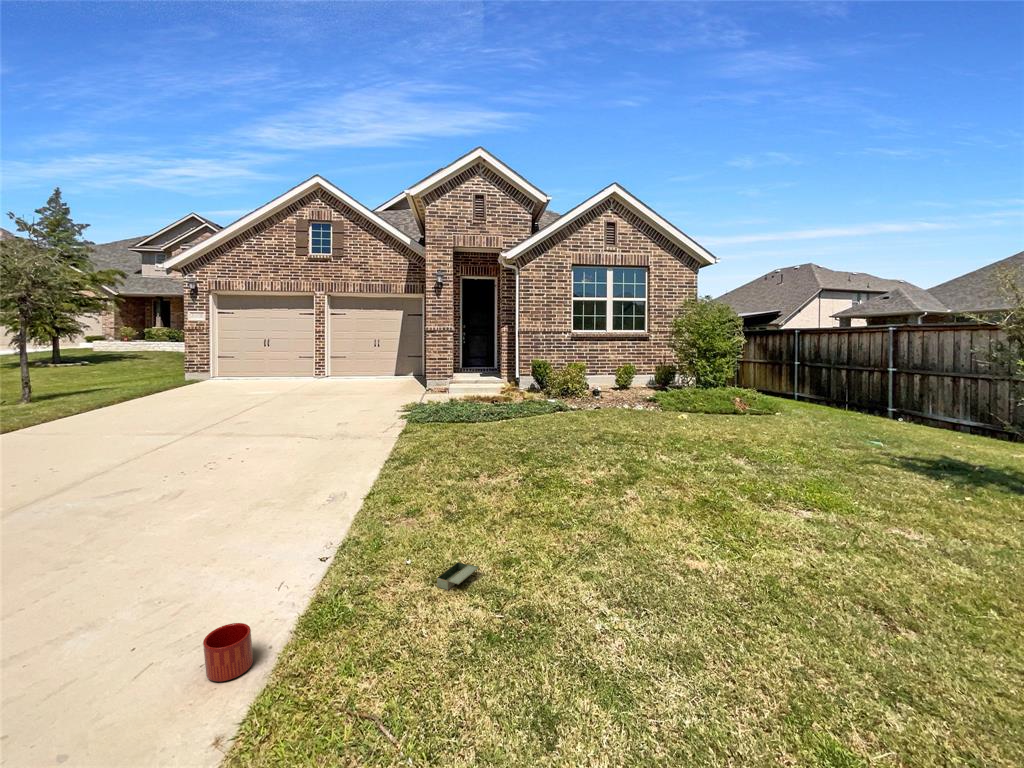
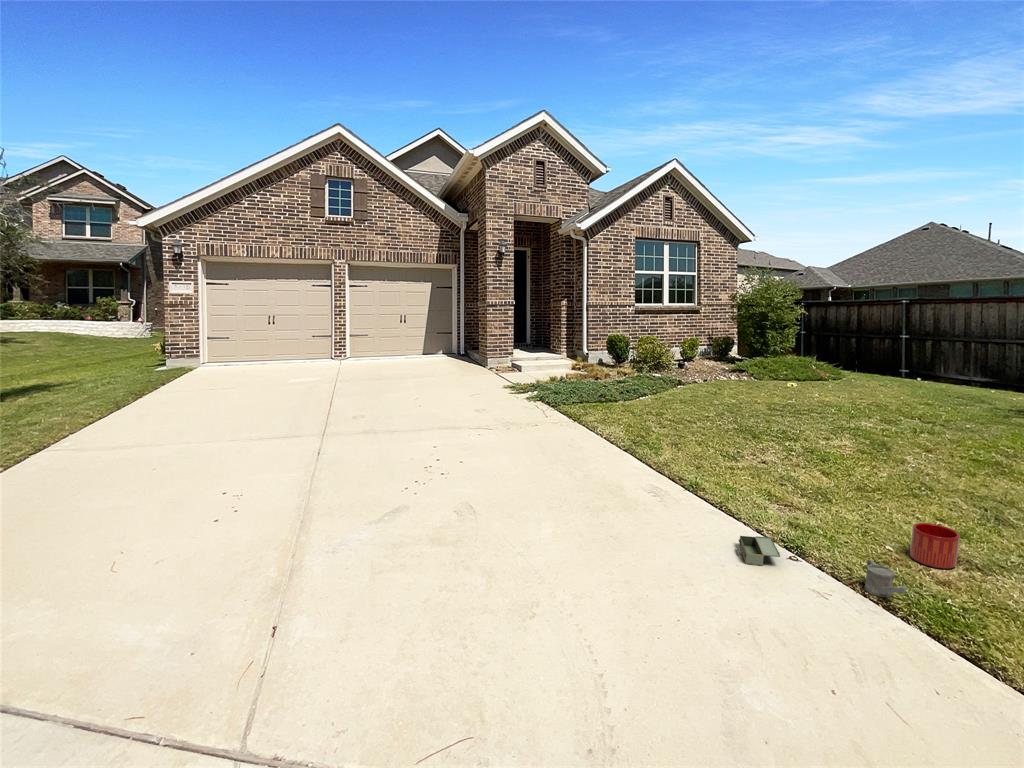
toolbox: present [437,562,478,590] -> present [738,536,780,566]
watering can: none [27,658,114,707] -> present [864,559,906,598]

